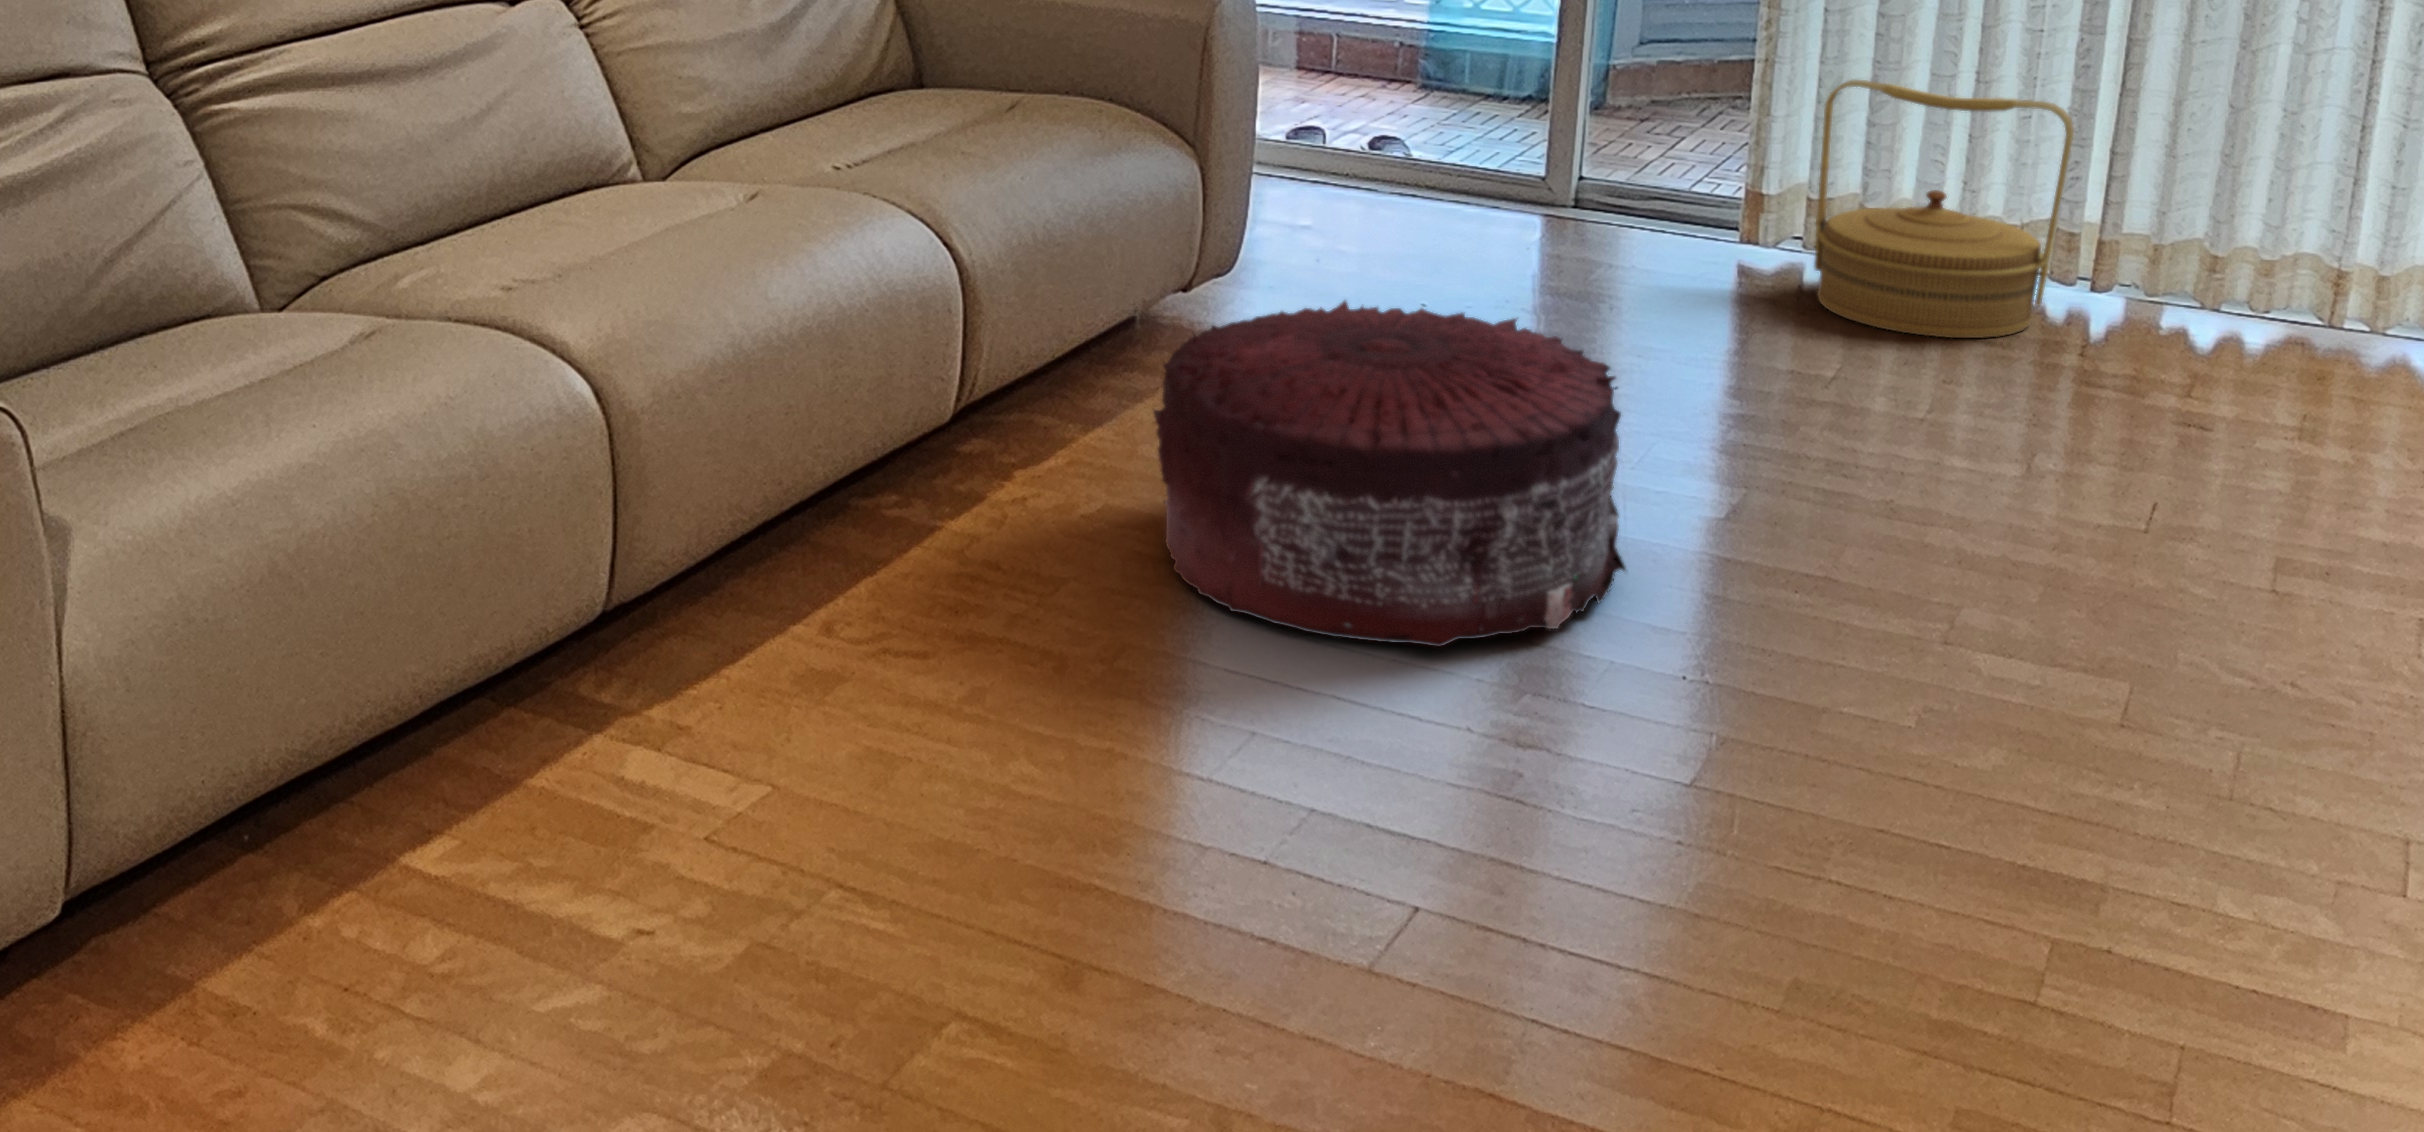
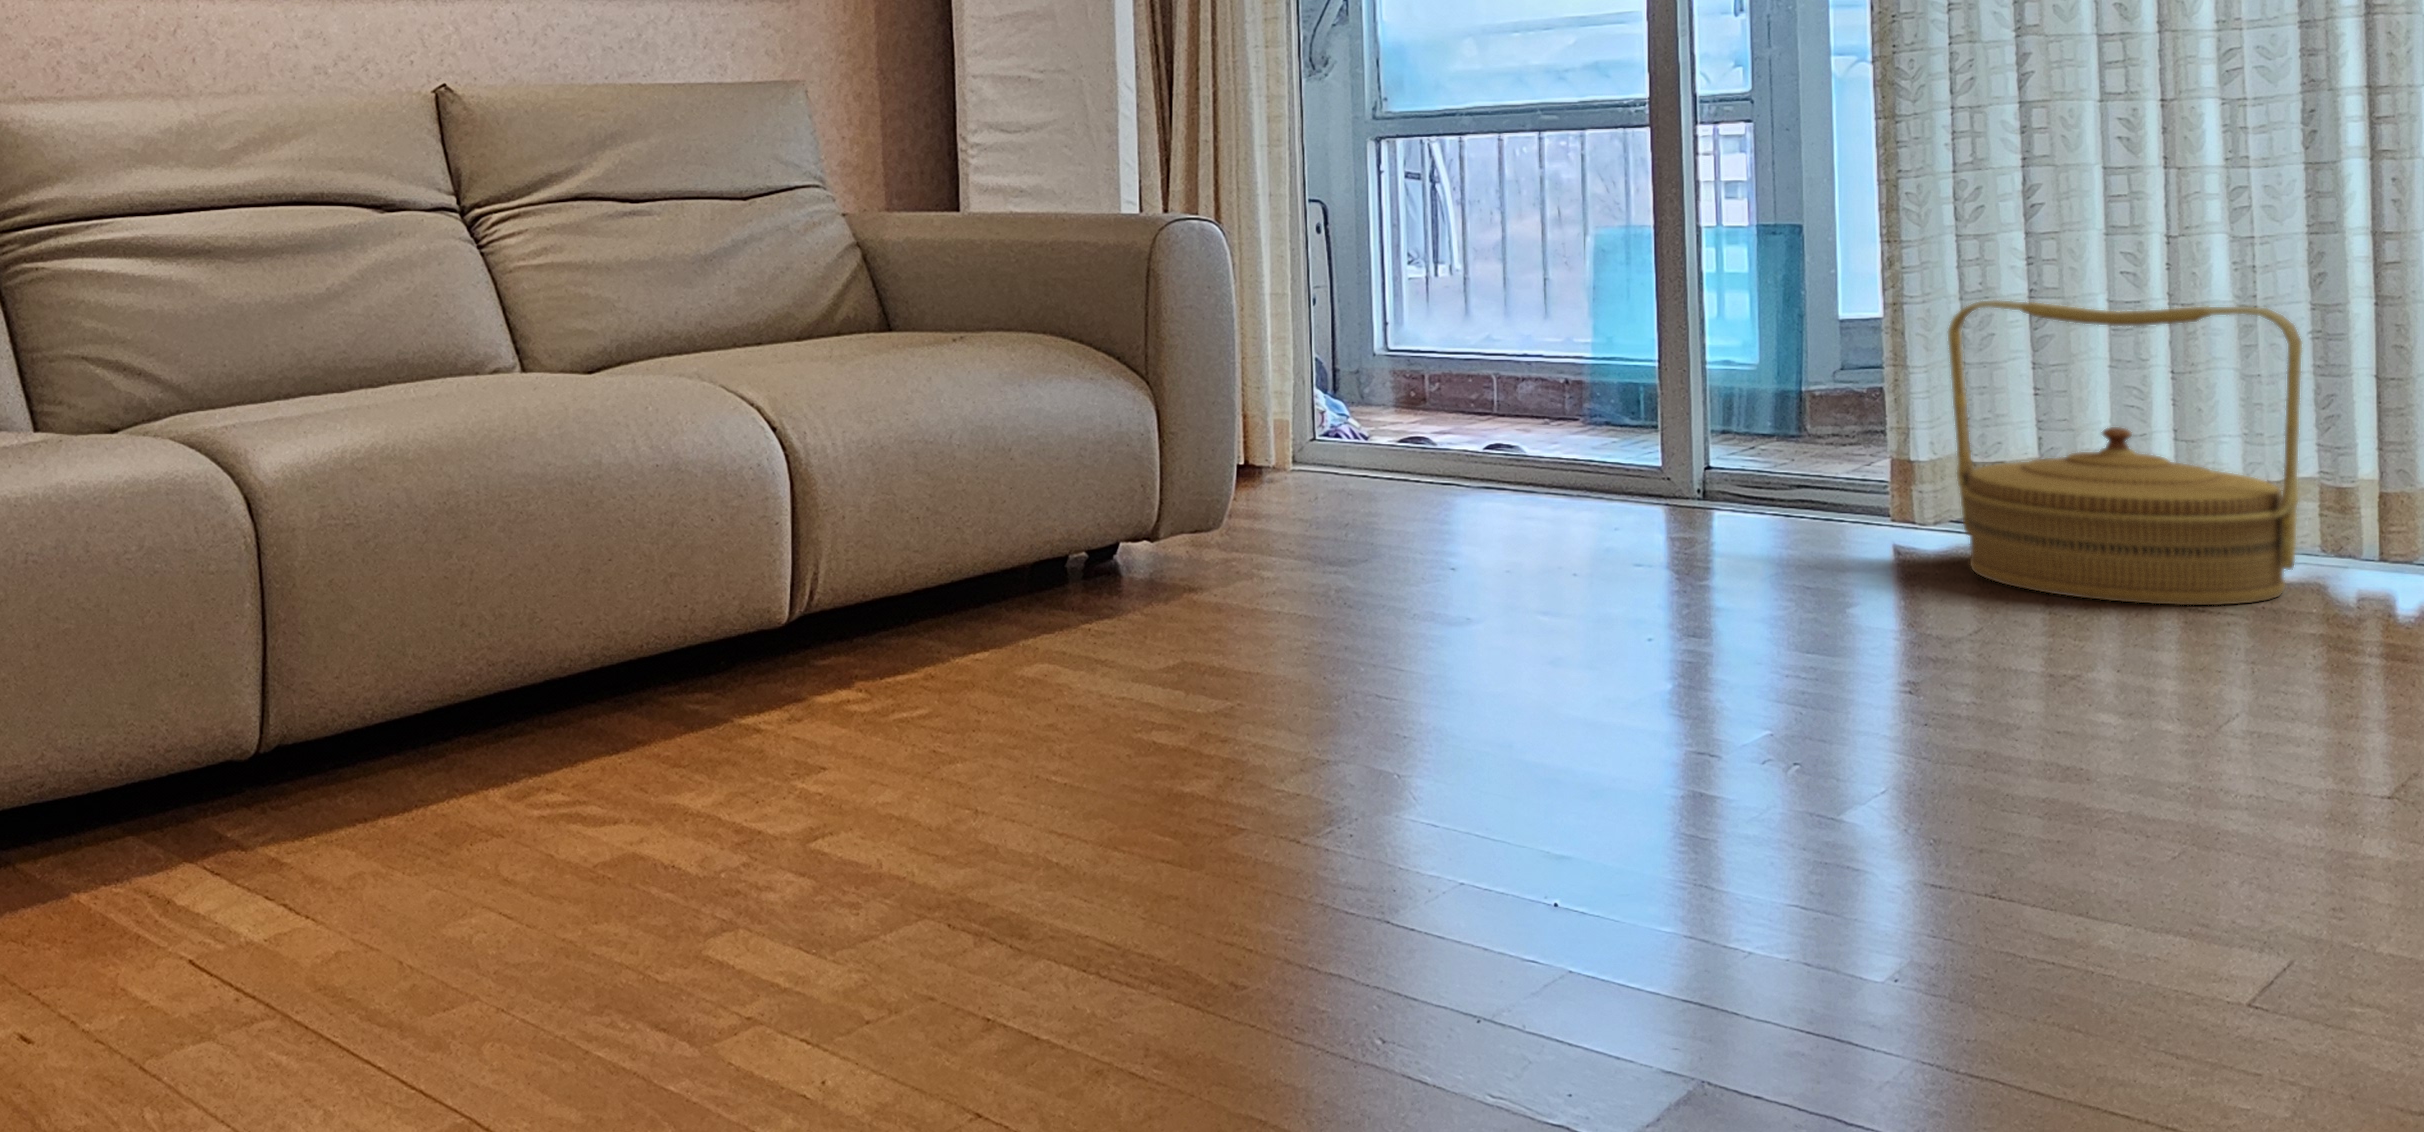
pouf: present [1154,301,1626,647] -> none [929,473,1533,854]

